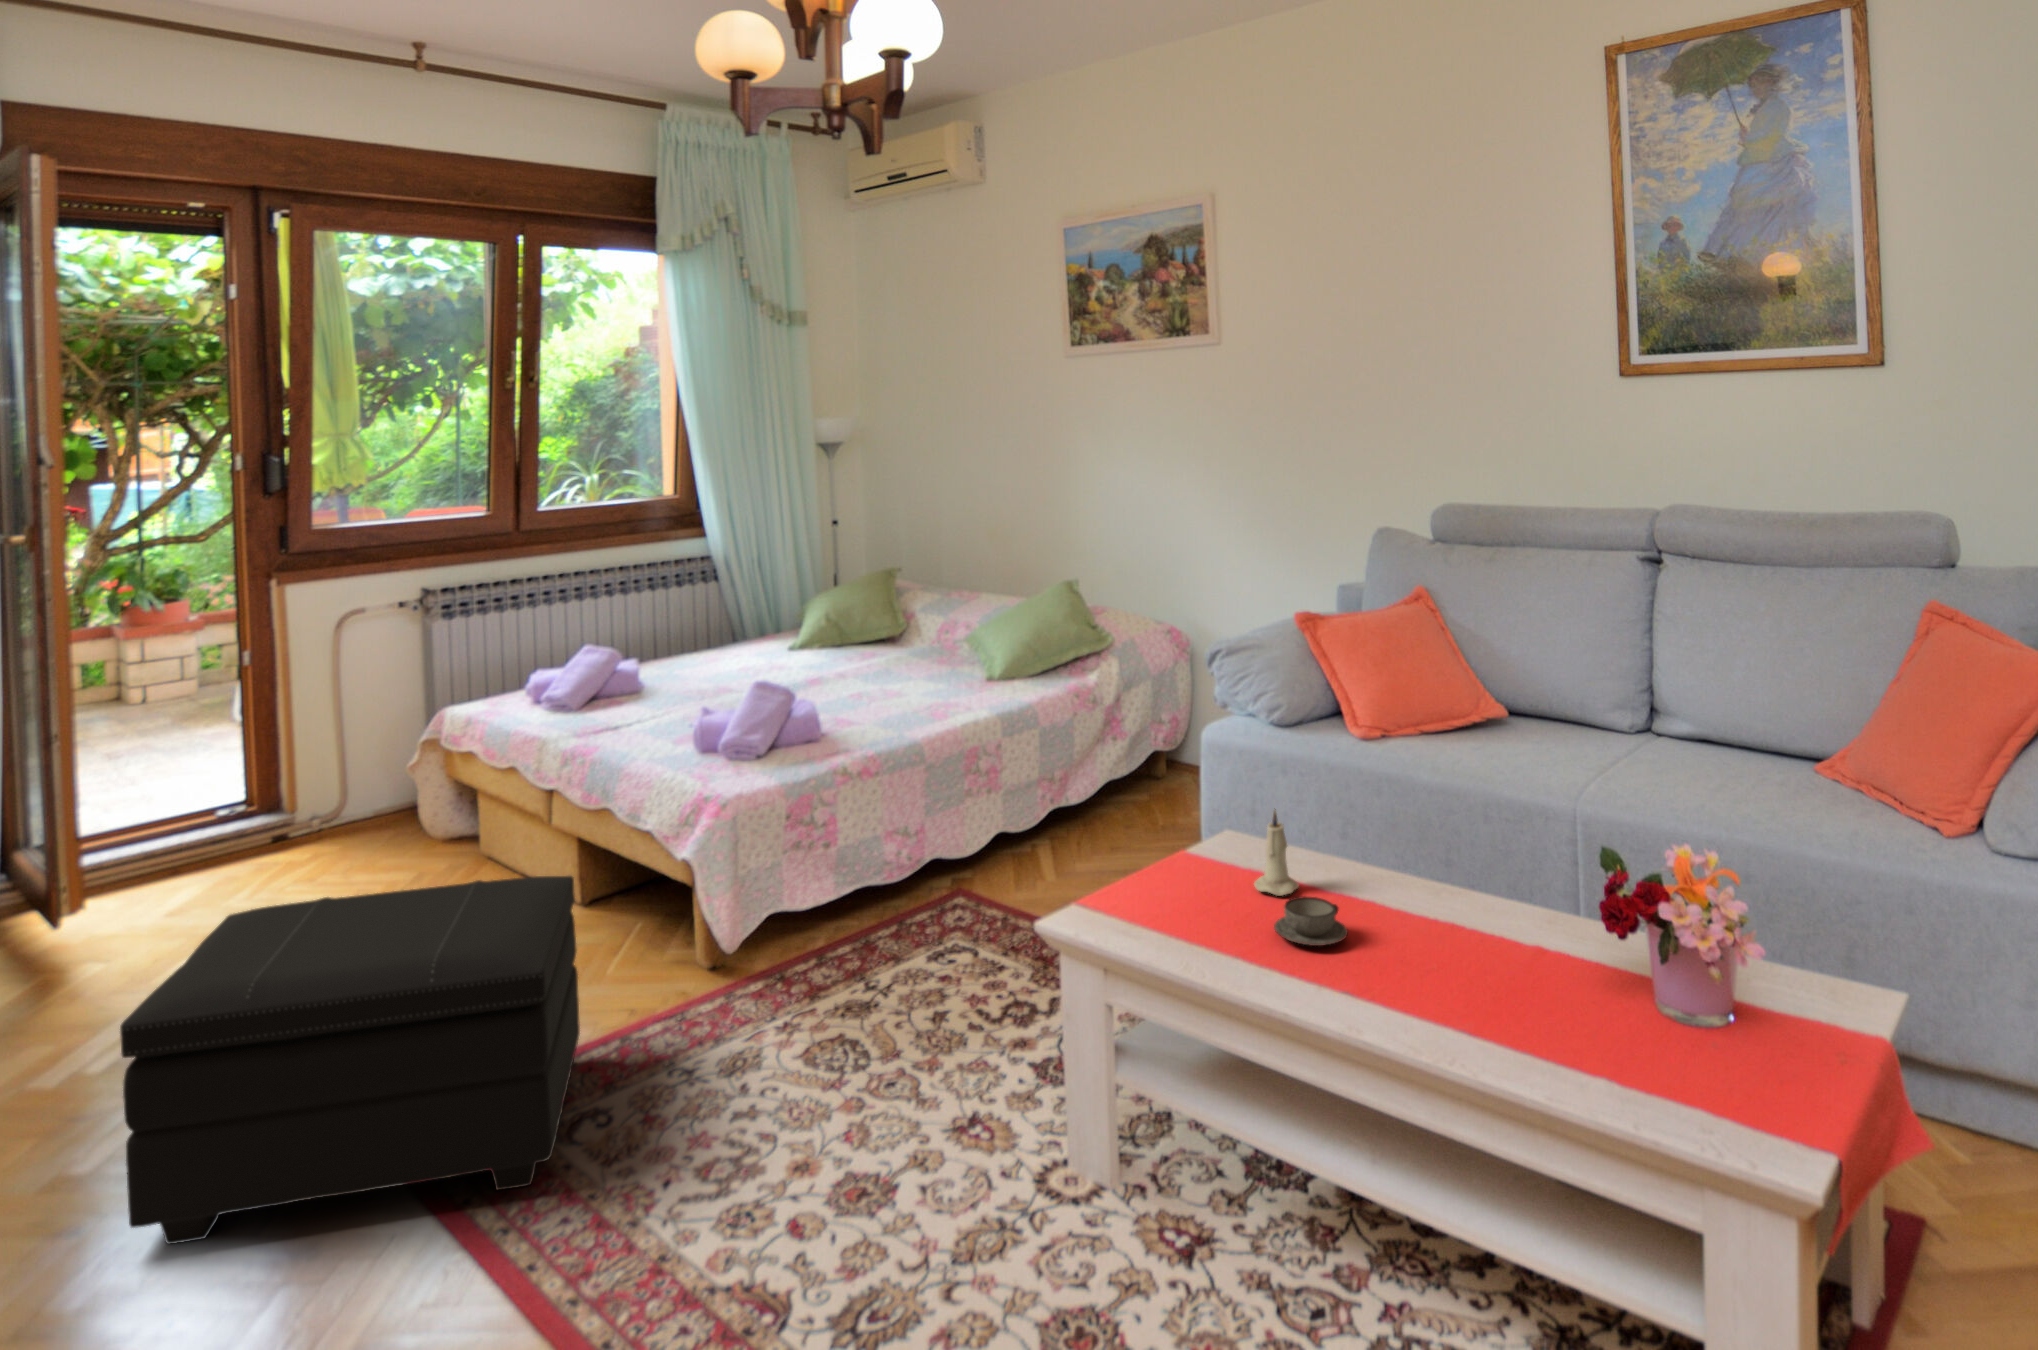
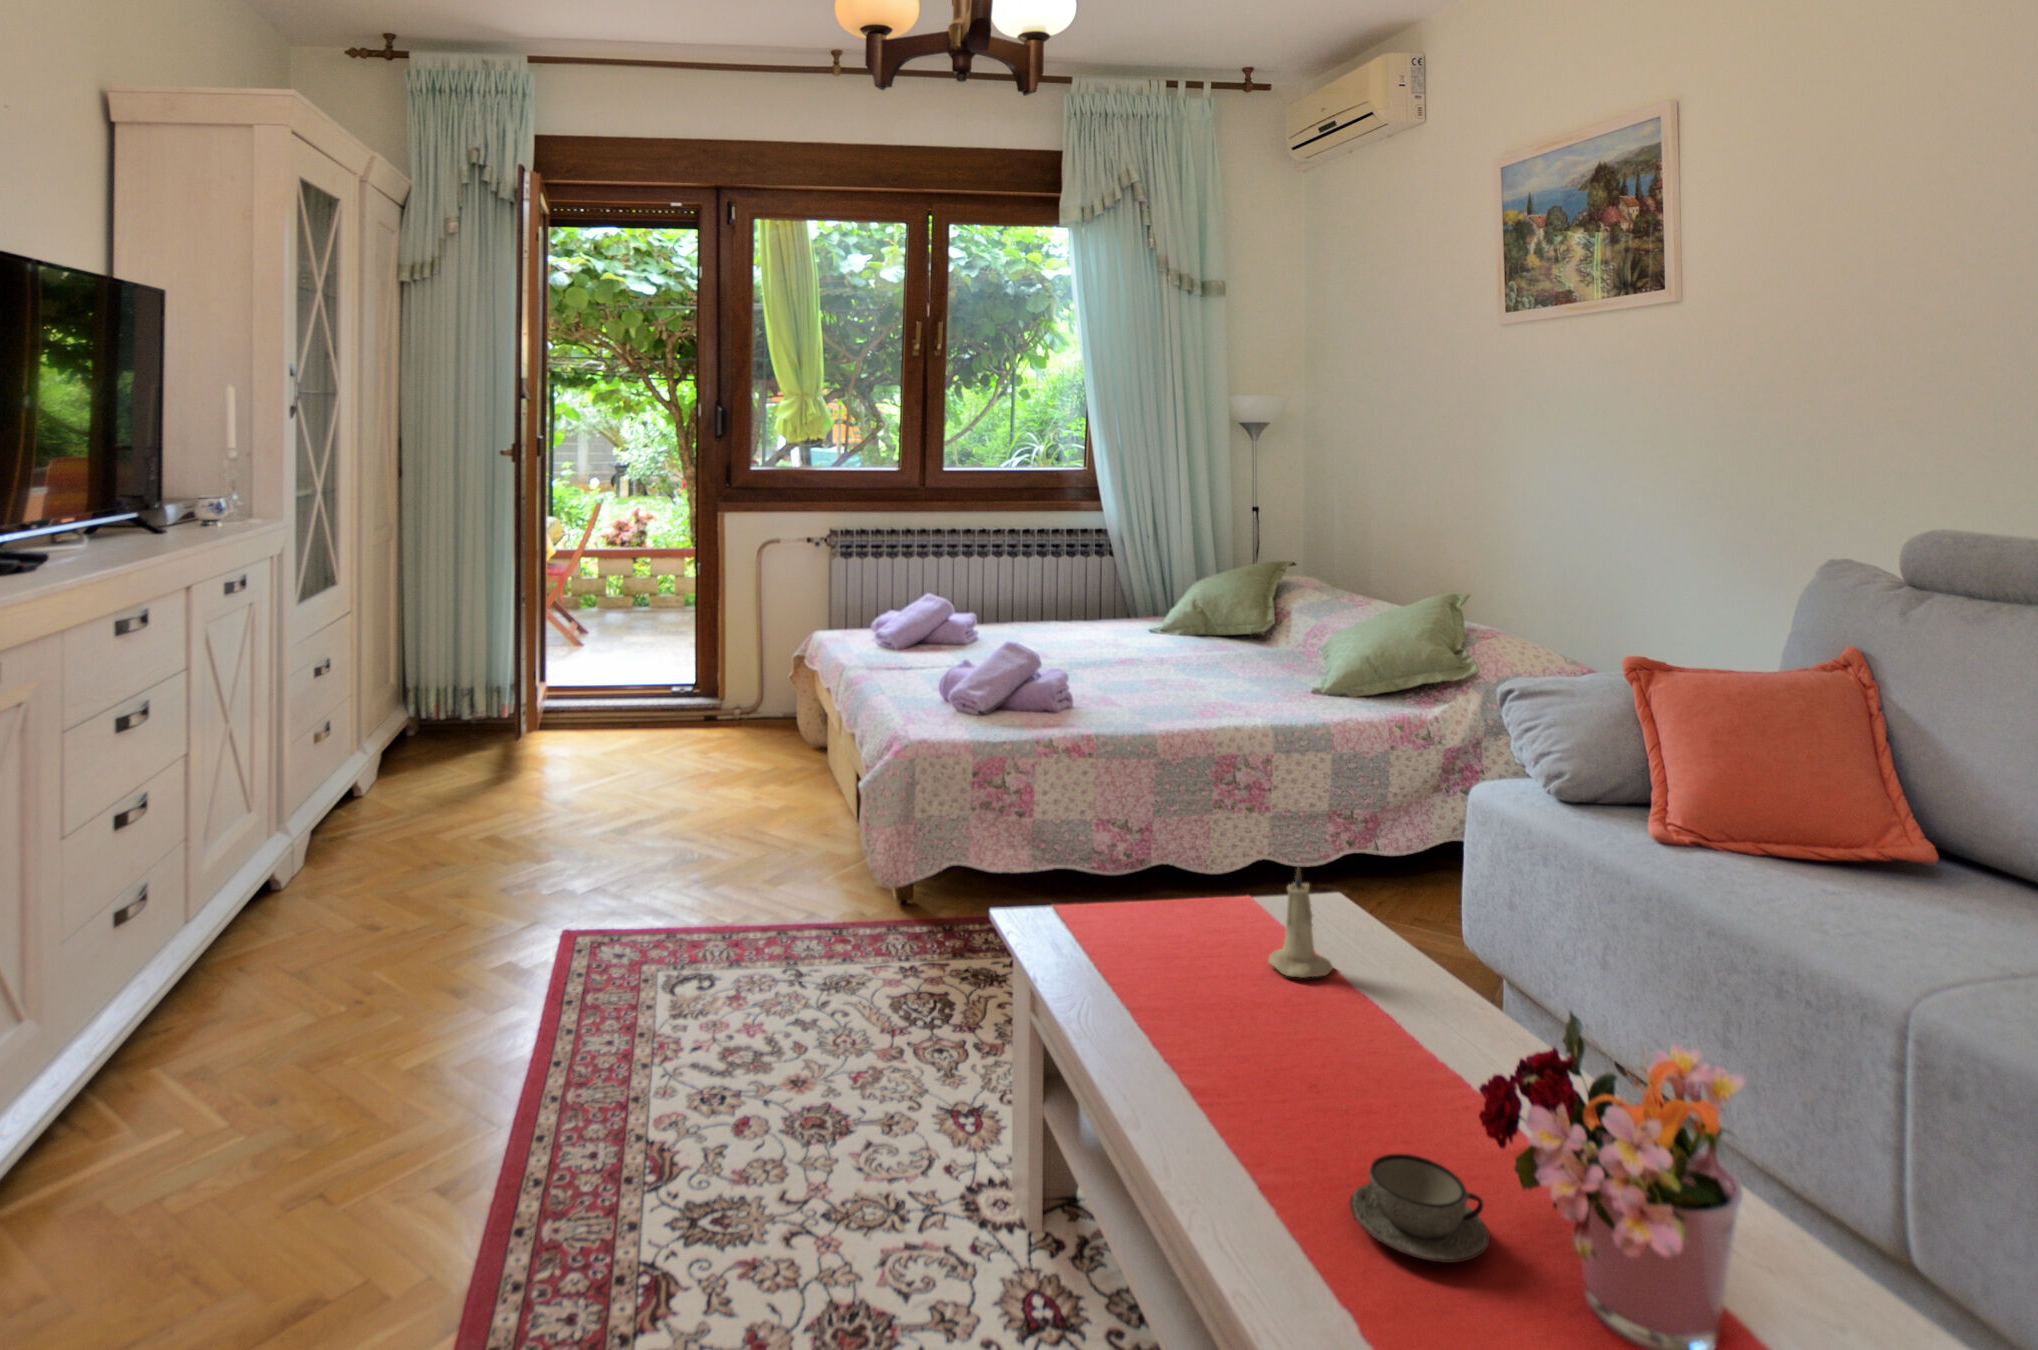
footstool: present [120,876,580,1244] -> none [389,741,733,1008]
teacup: present [1274,896,1348,946] -> present [1350,1154,1490,1263]

